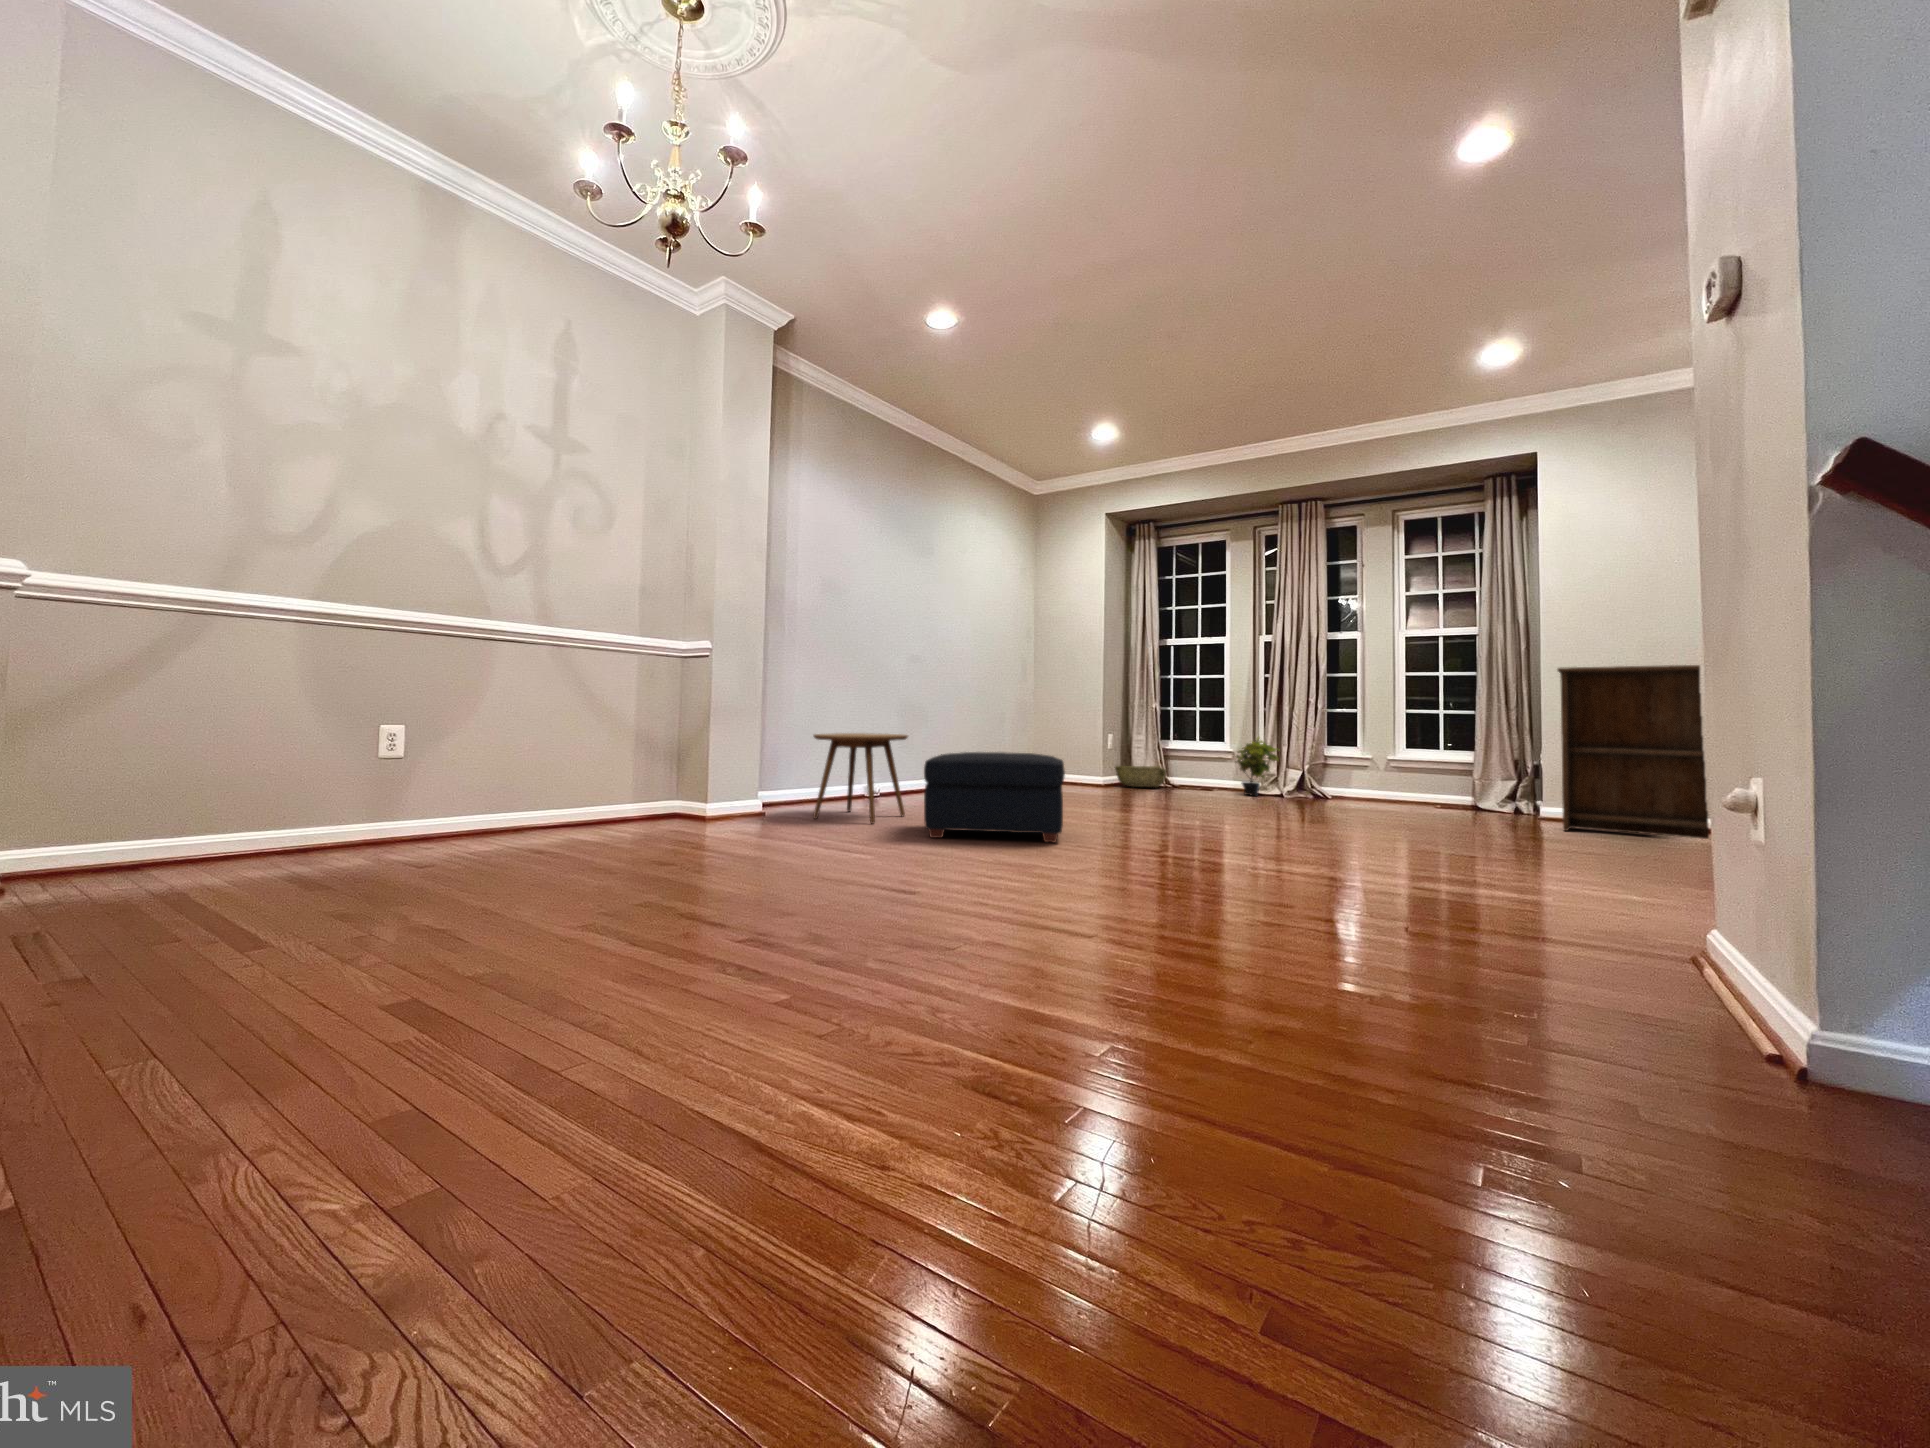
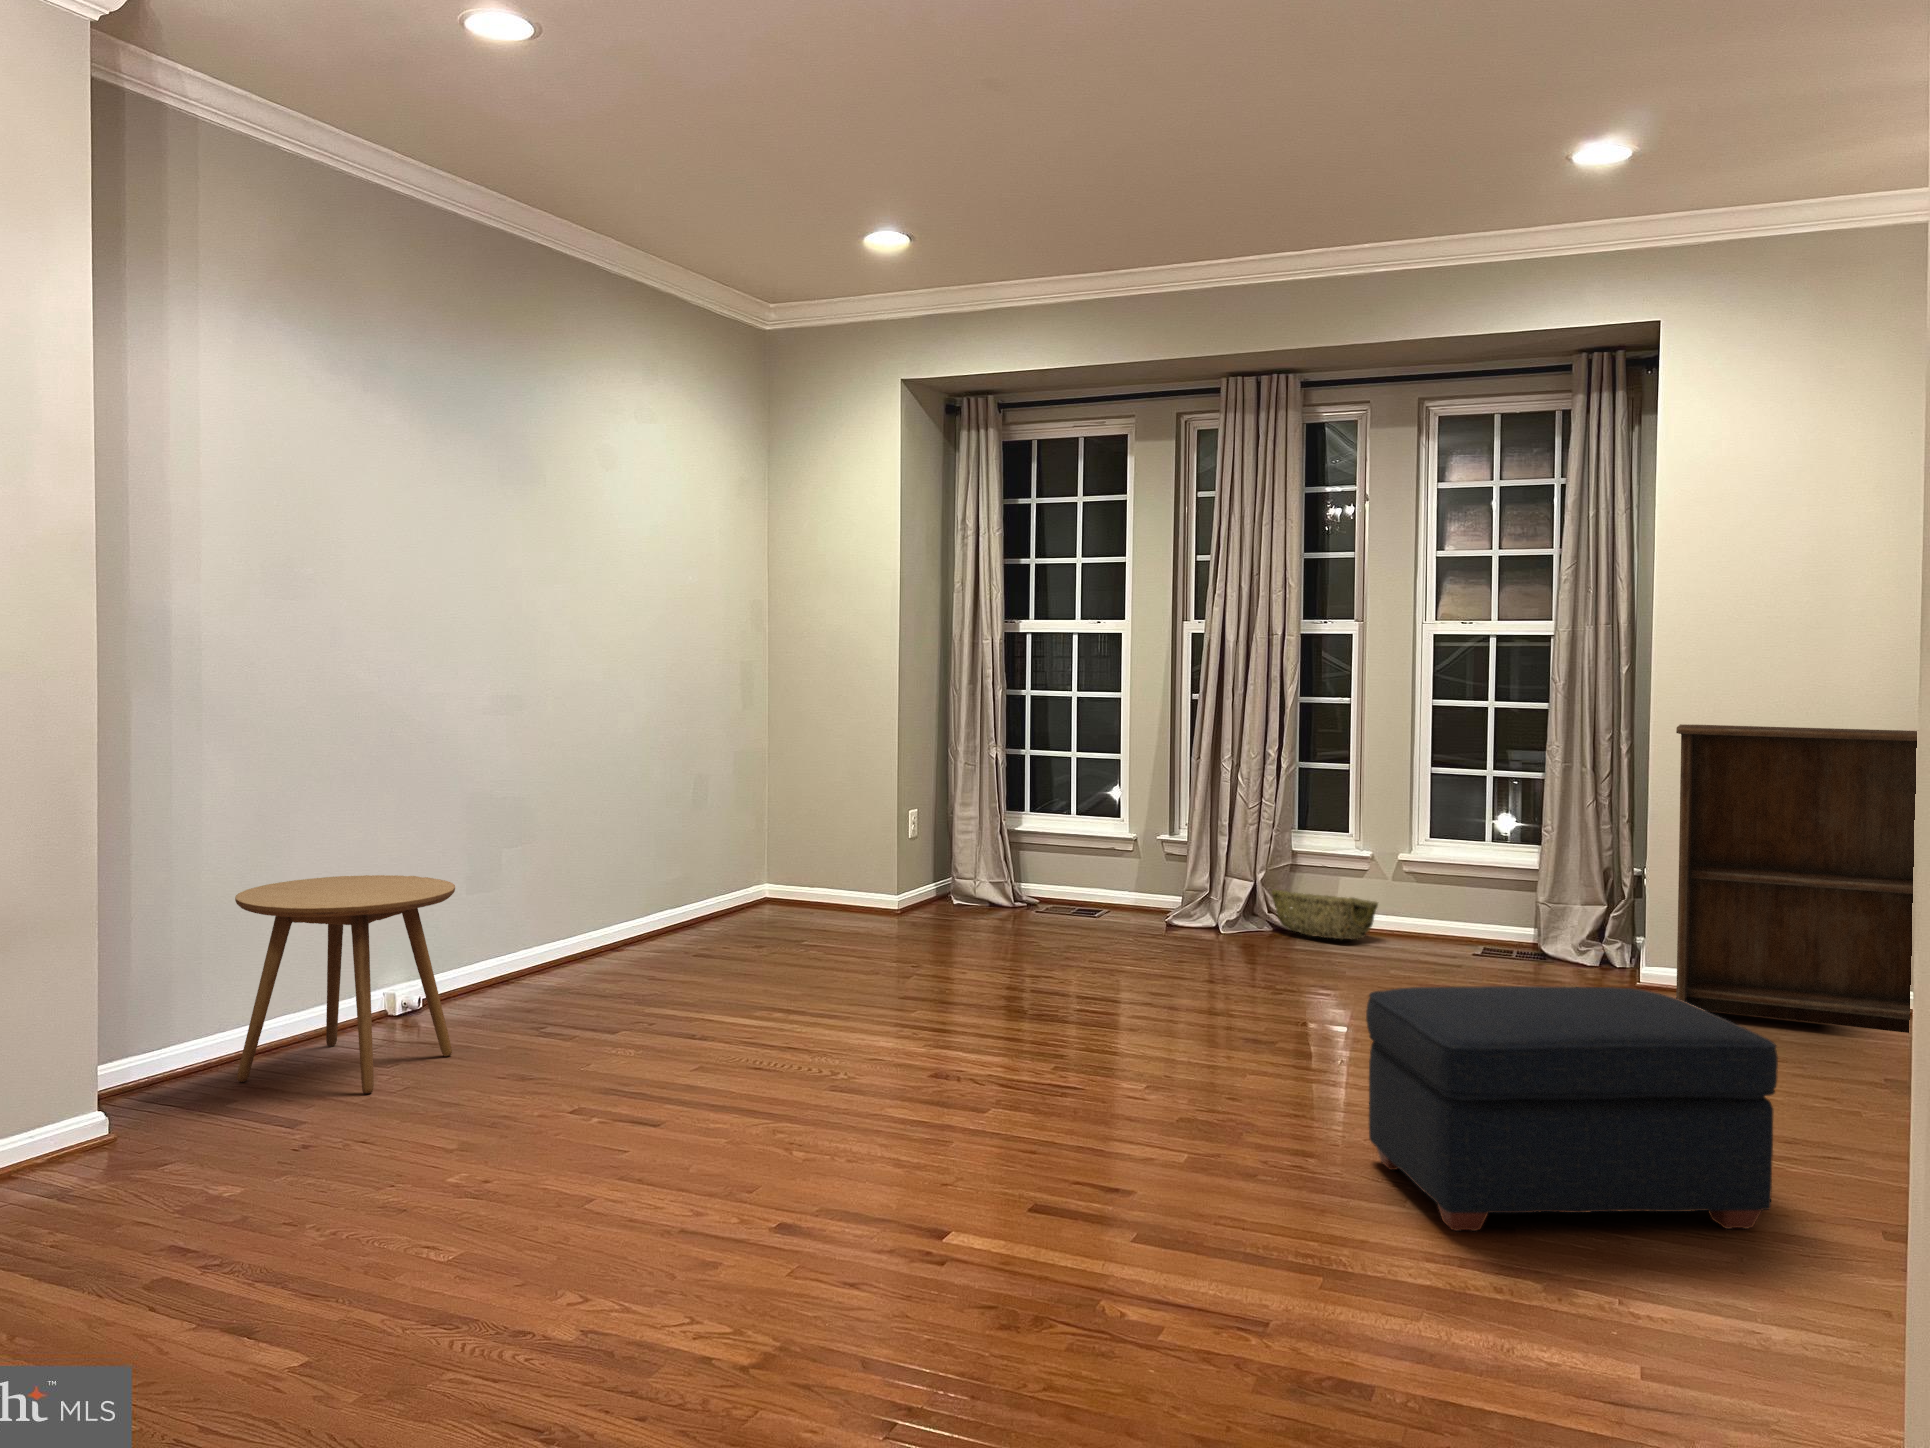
potted plant: present [1235,737,1279,796] -> none [1135,818,1216,931]
ottoman: present [924,752,1065,843] -> present [1366,986,1778,1231]
woven basket: present [1115,766,1166,787] -> present [1272,890,1378,940]

